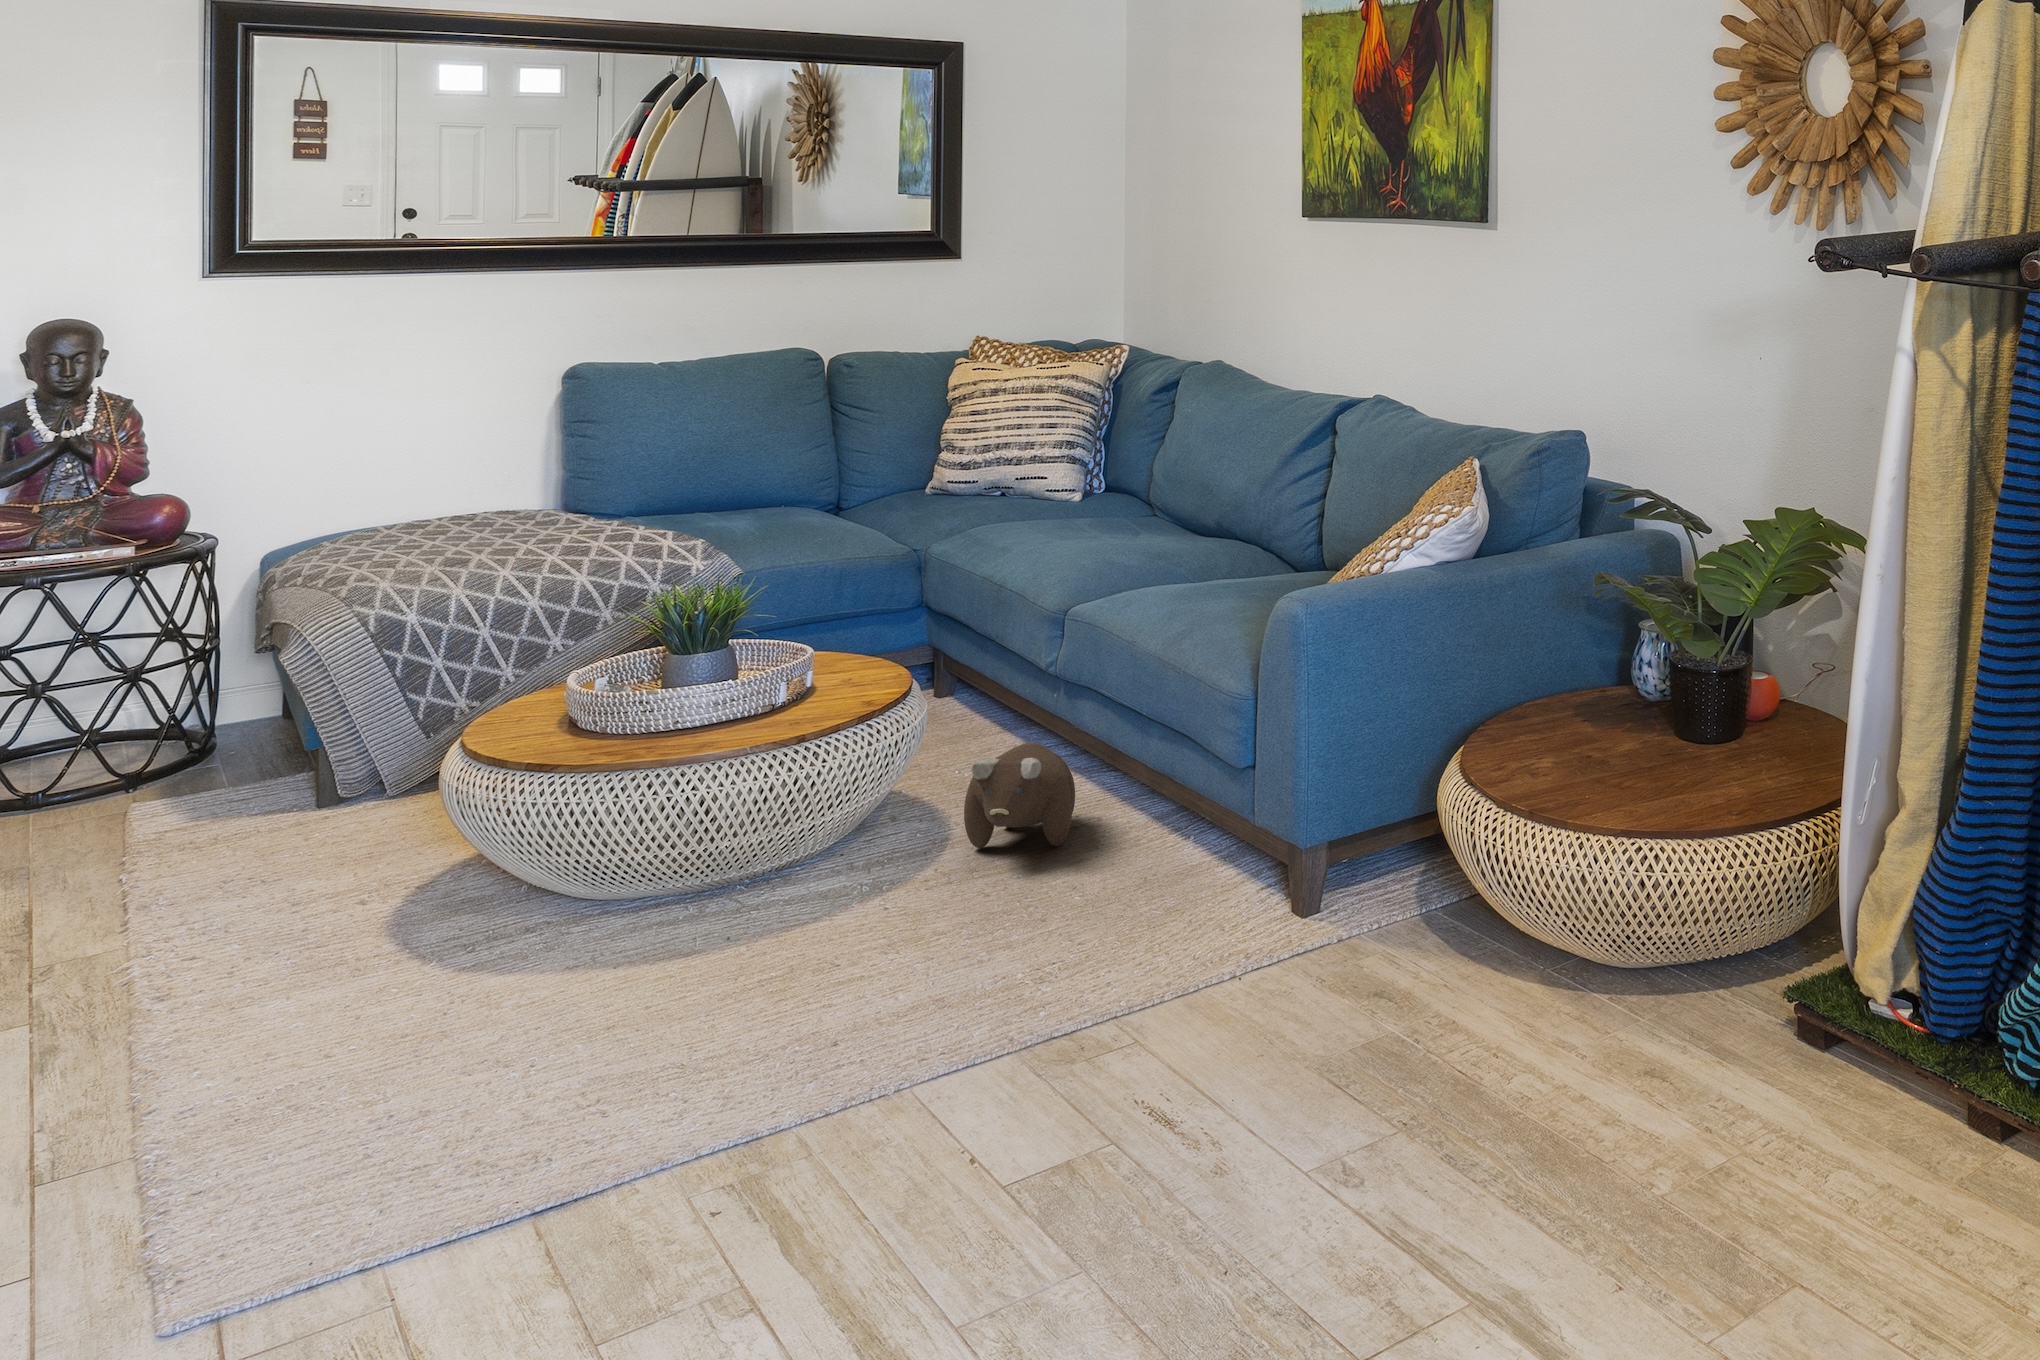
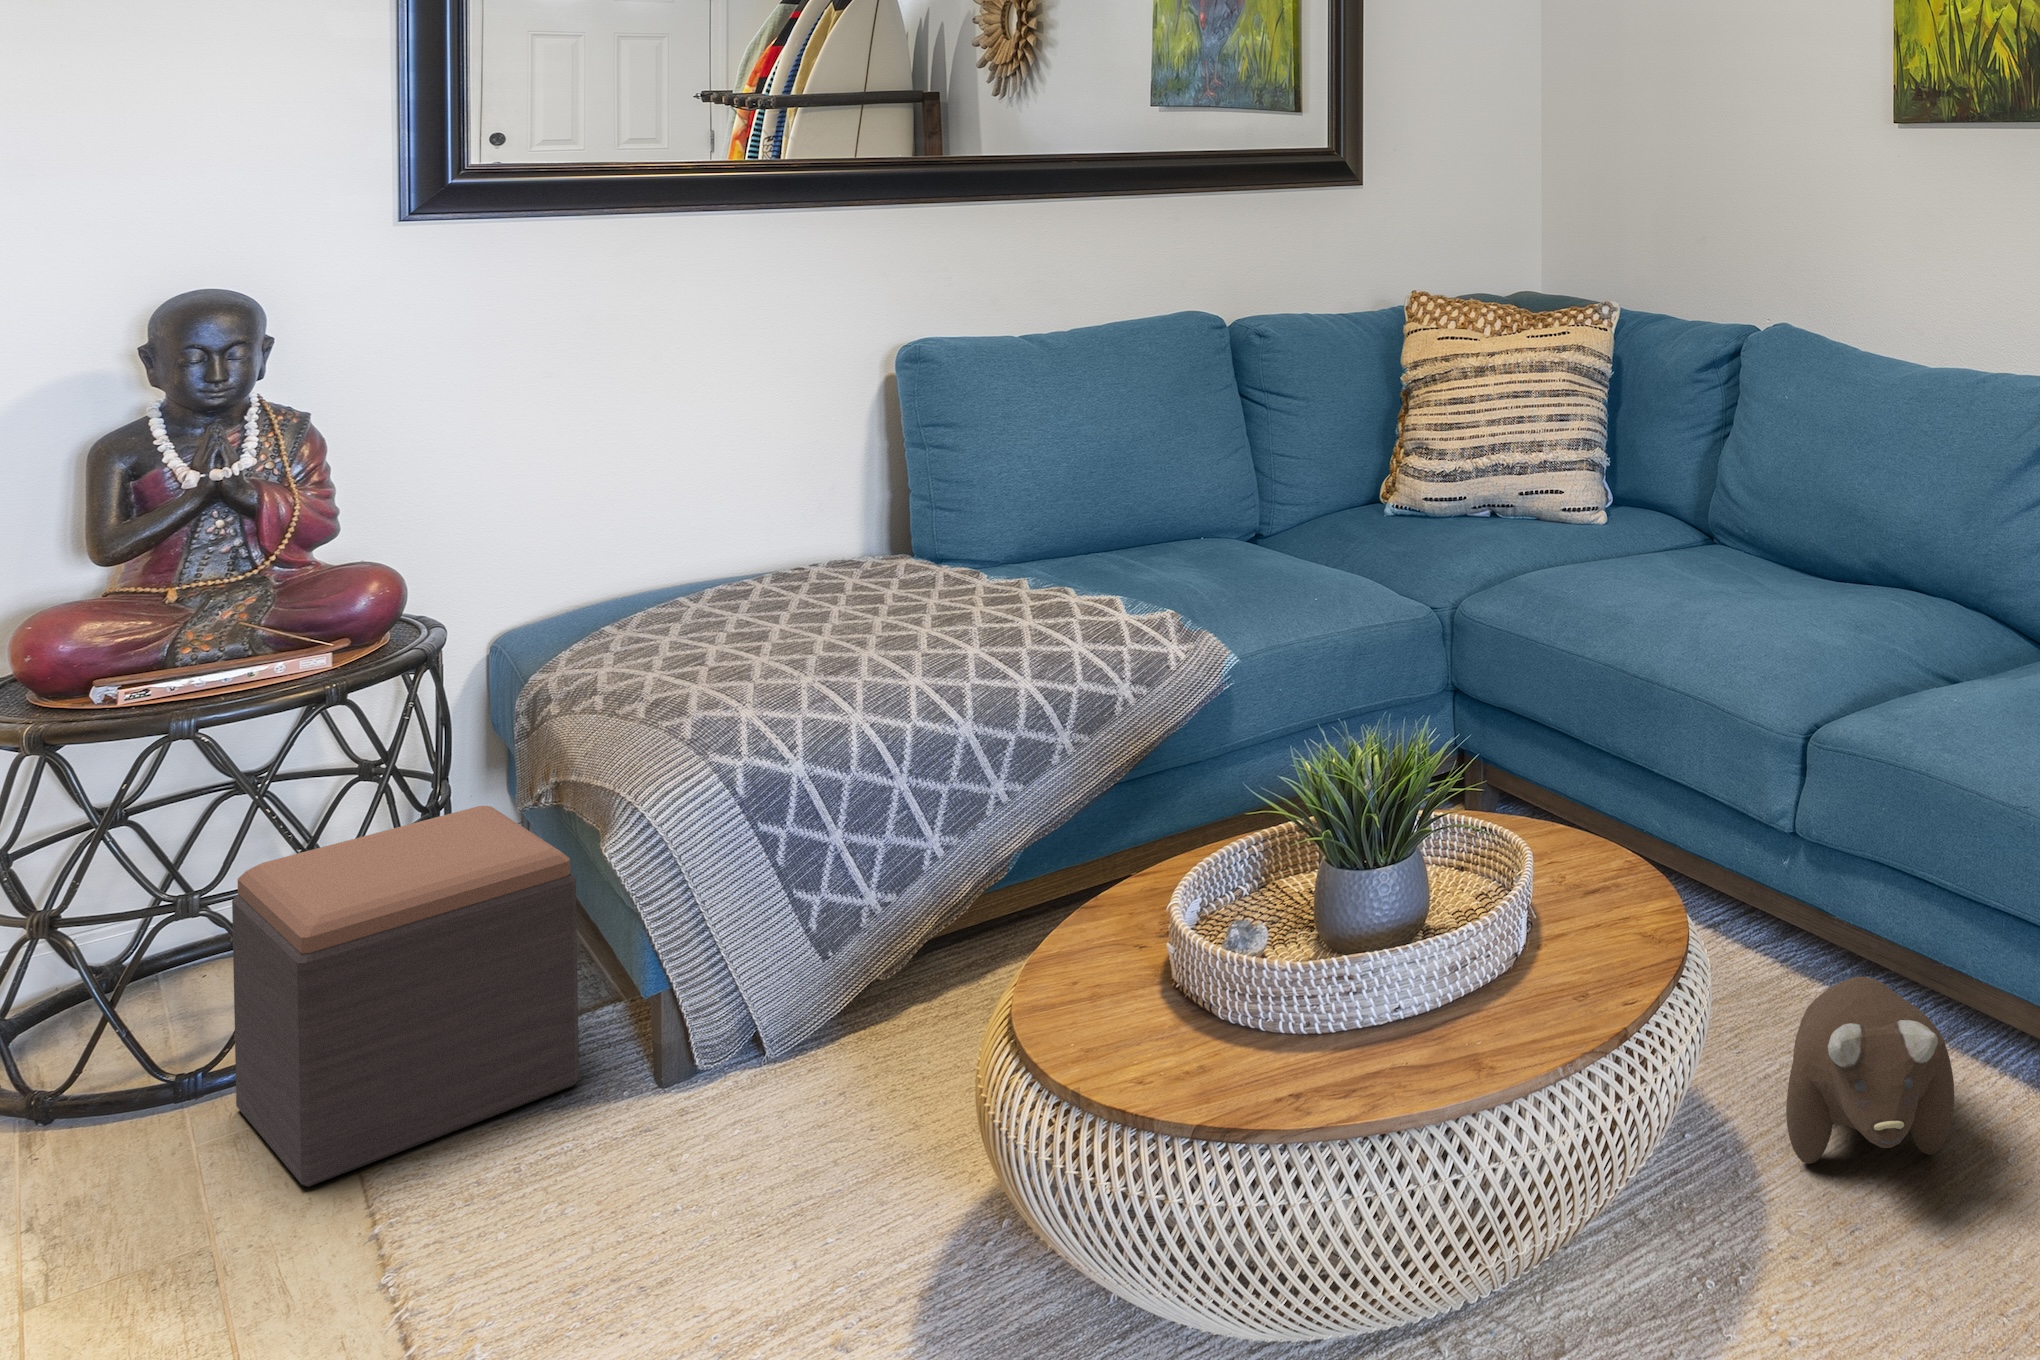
footstool: none [54,642,267,844] -> present [232,806,579,1187]

